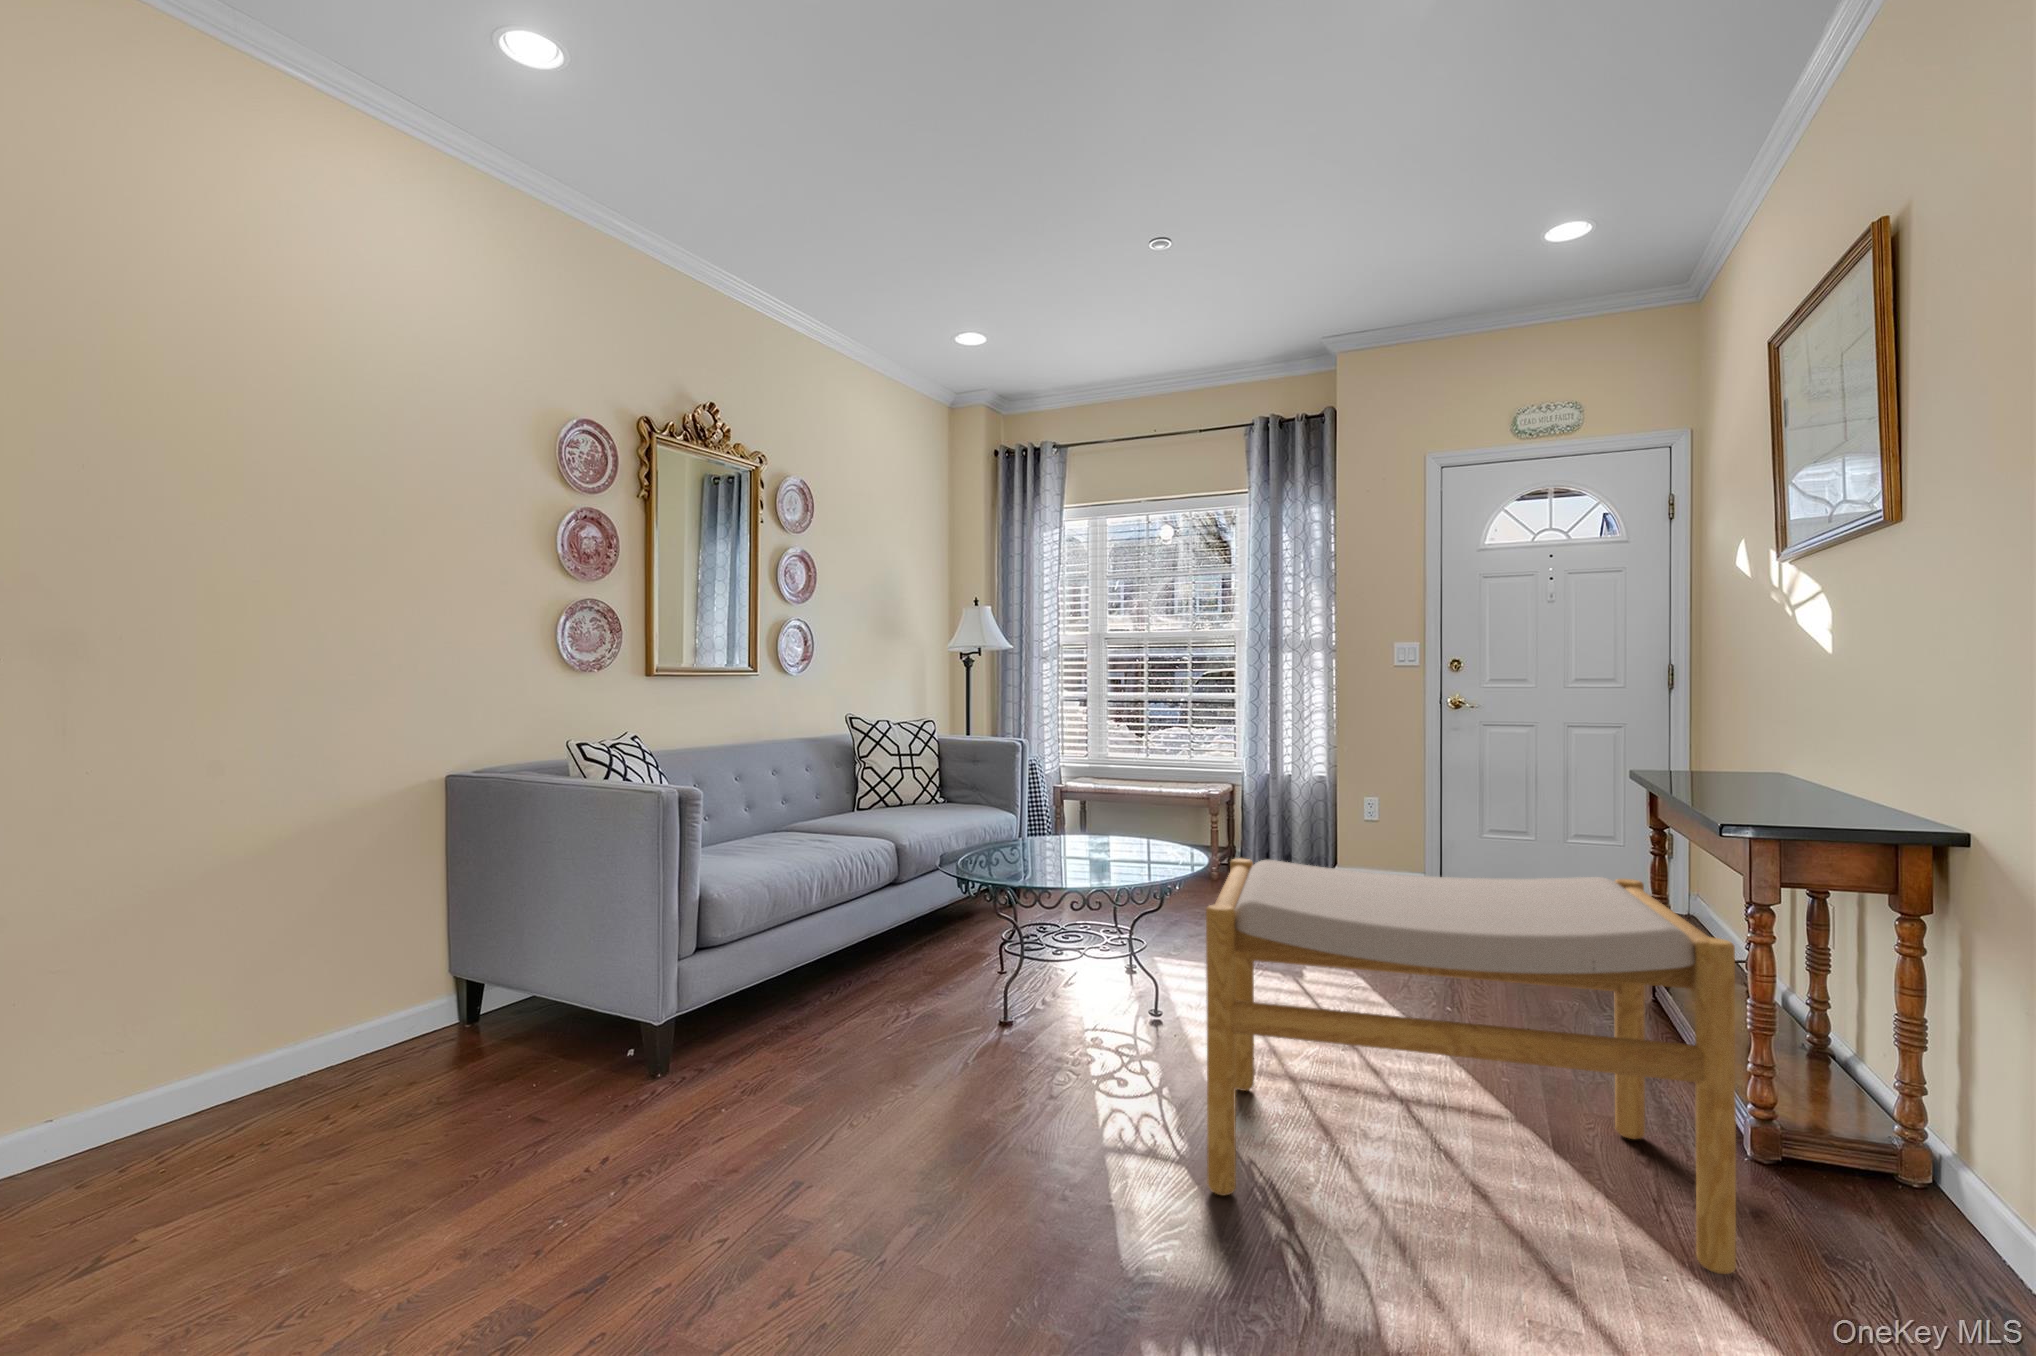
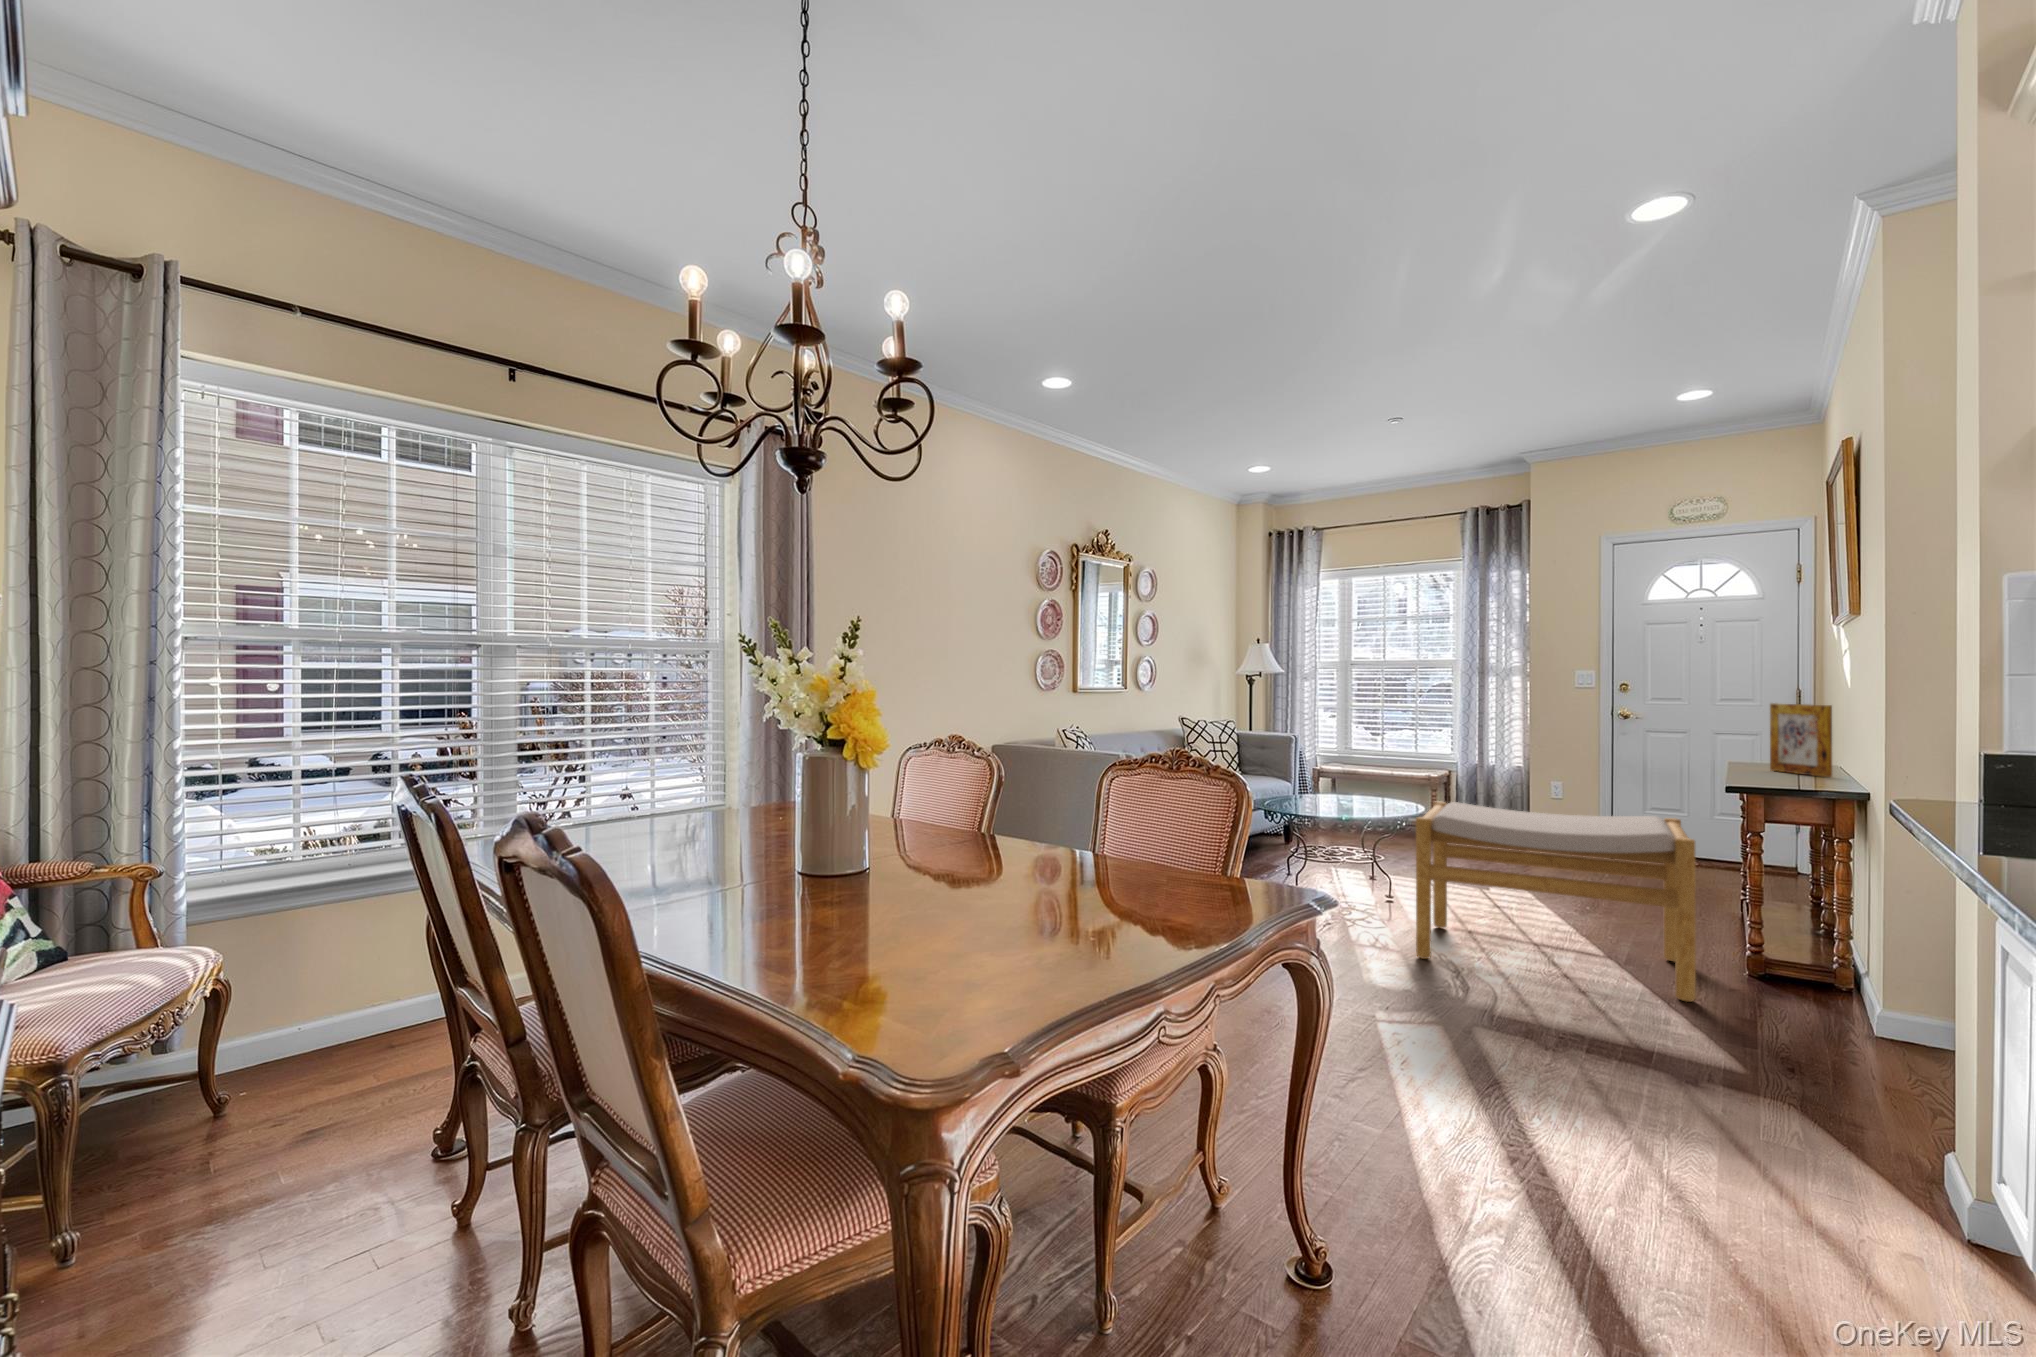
picture frame: none [1715,676,1824,794] -> present [1770,703,1832,777]

